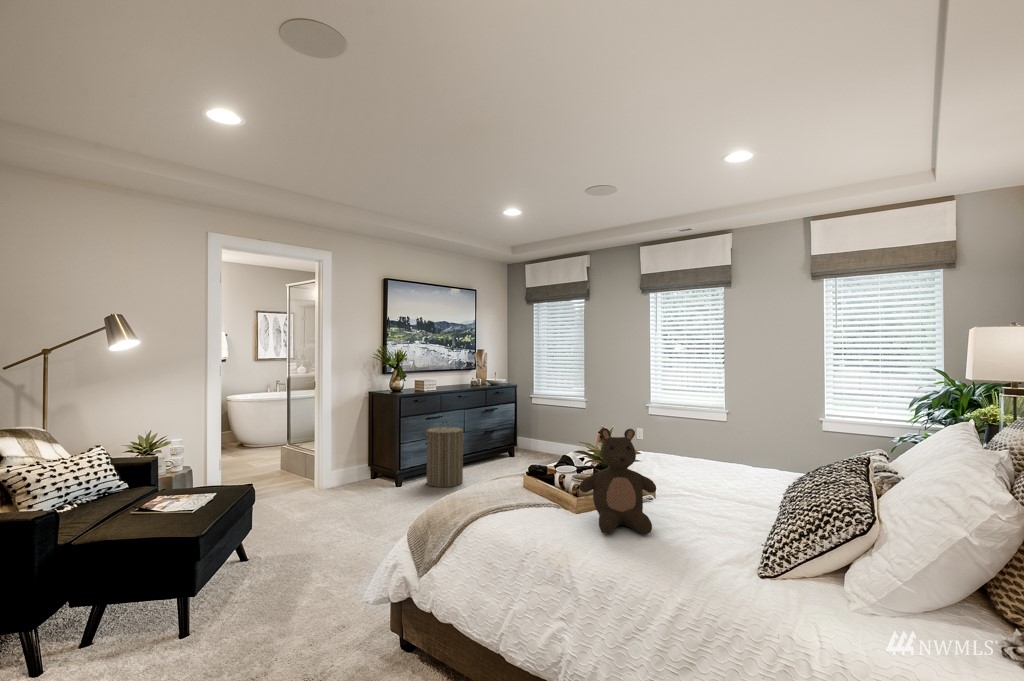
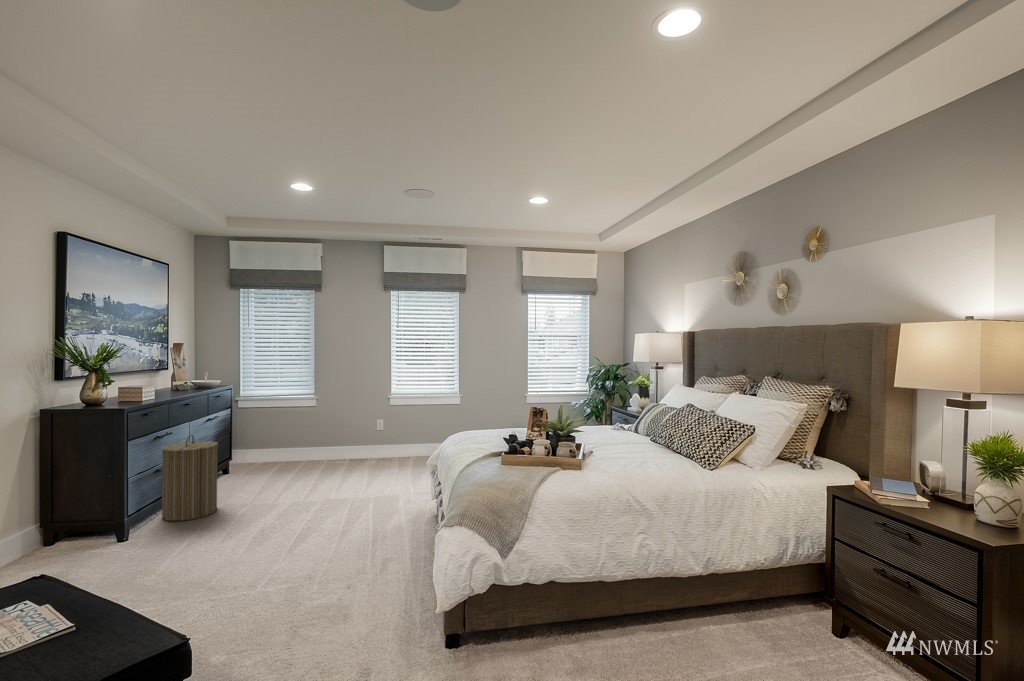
stuffed bear: present [579,429,656,534] -> none [595,399,647,473]

